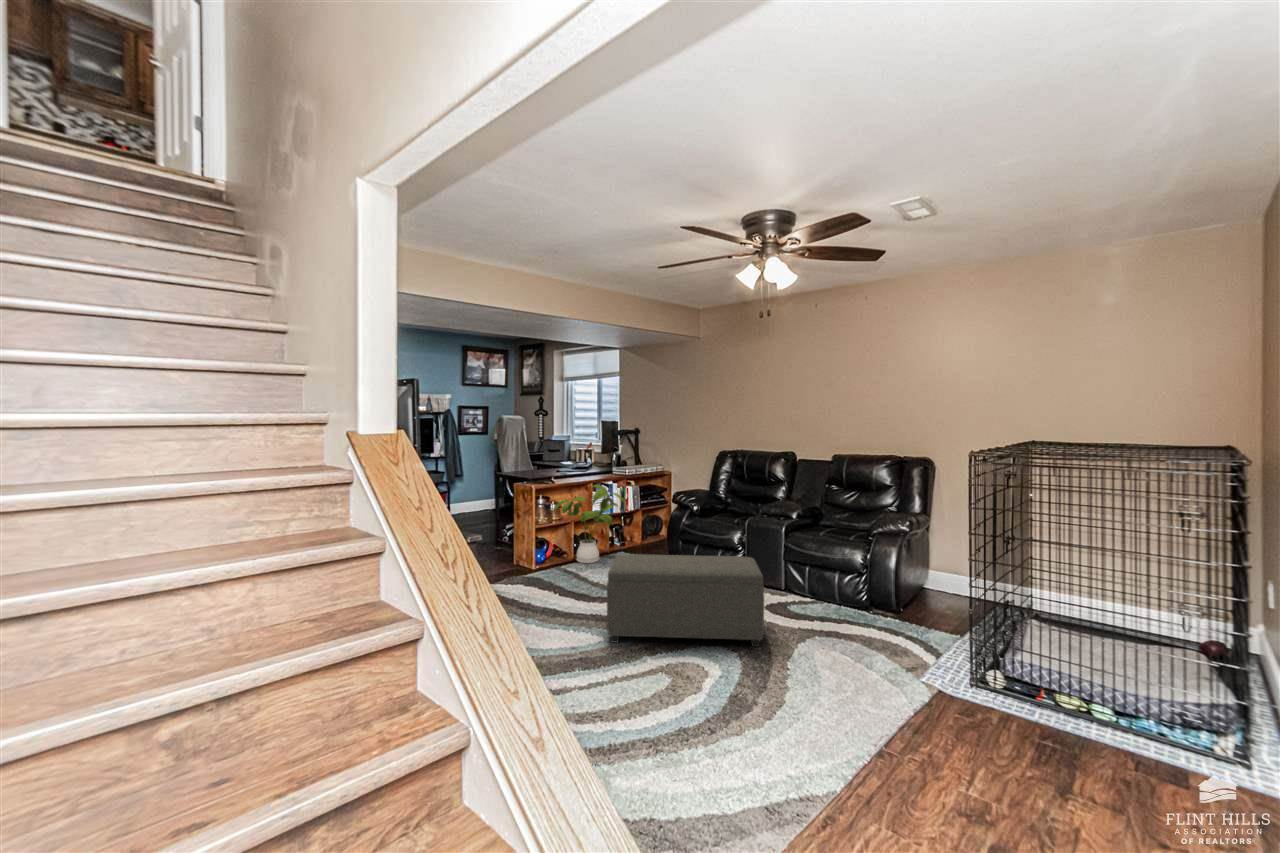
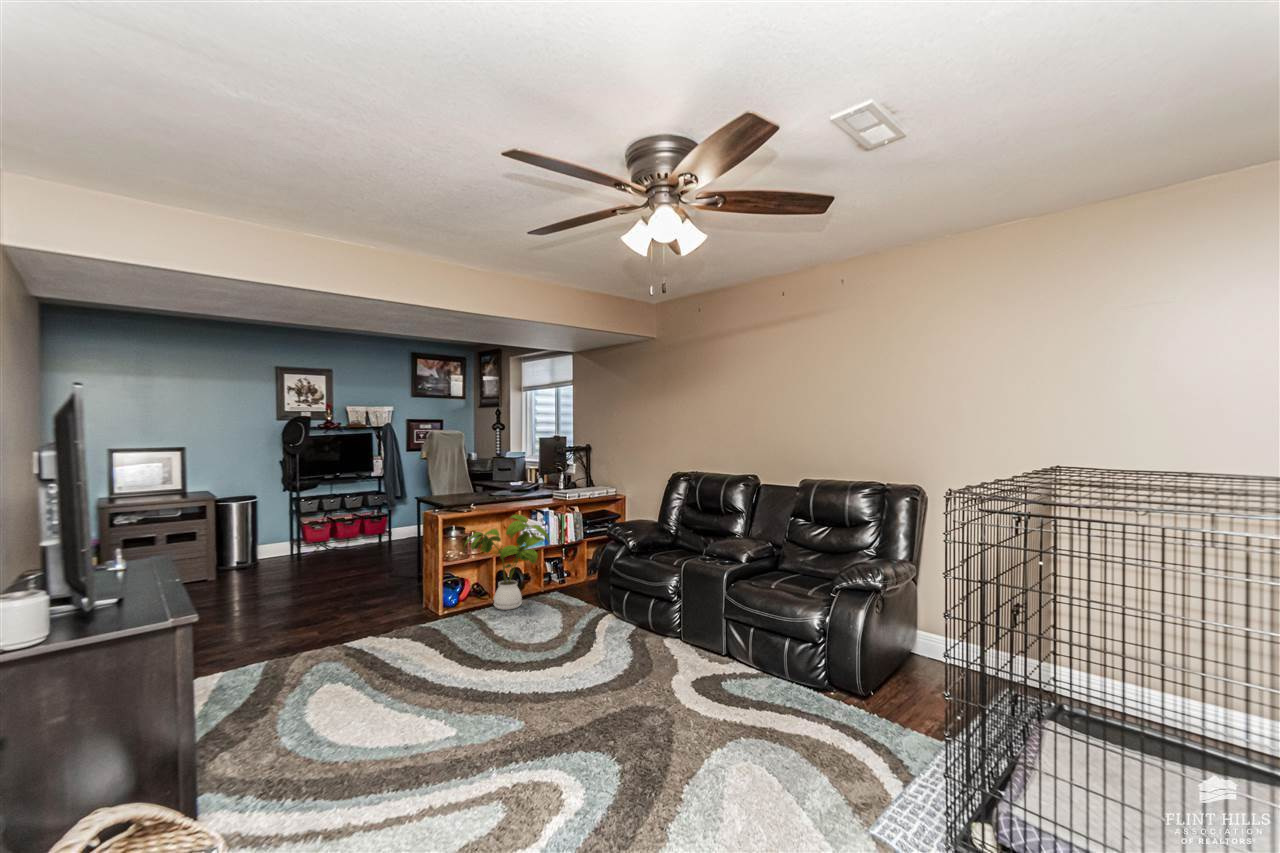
ottoman: present [607,554,764,647] -> none [457,615,670,754]

